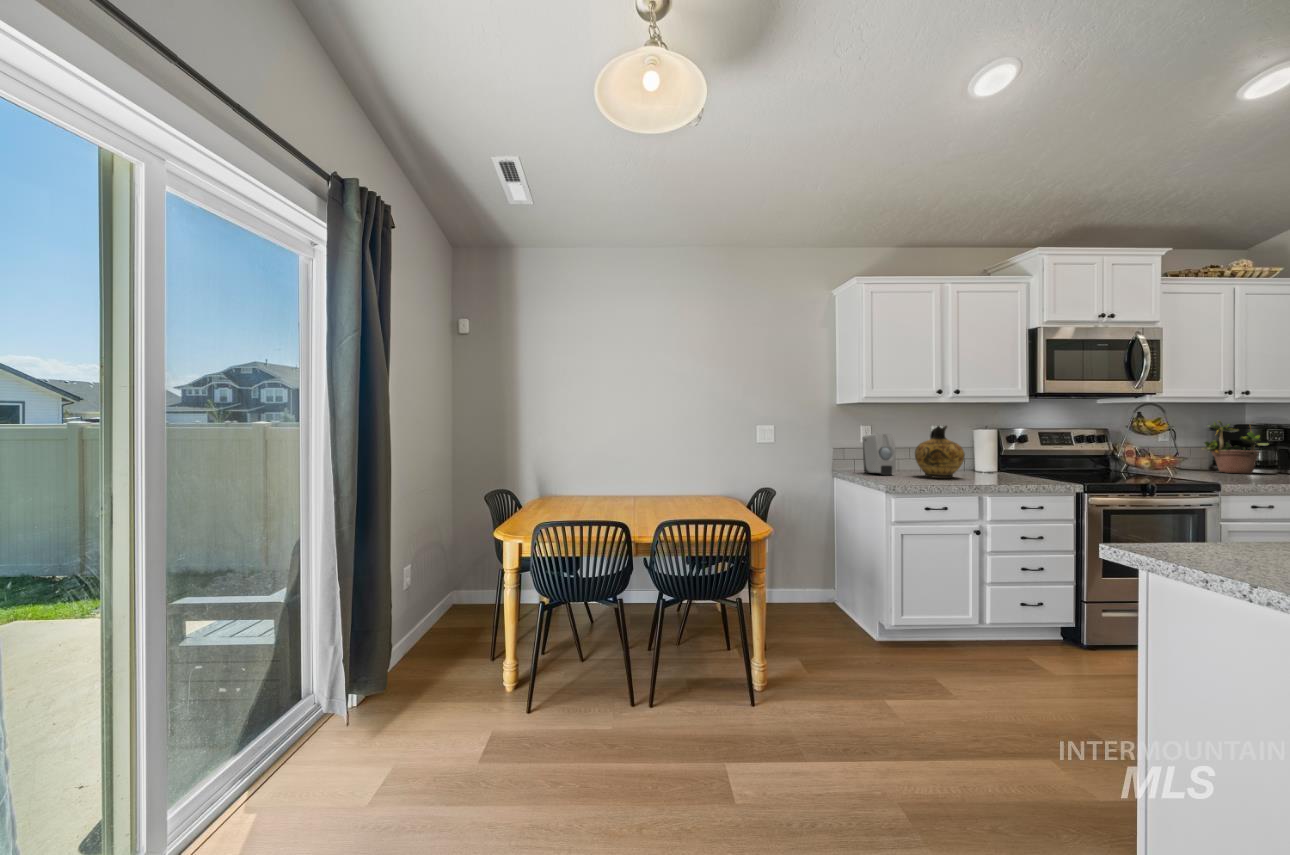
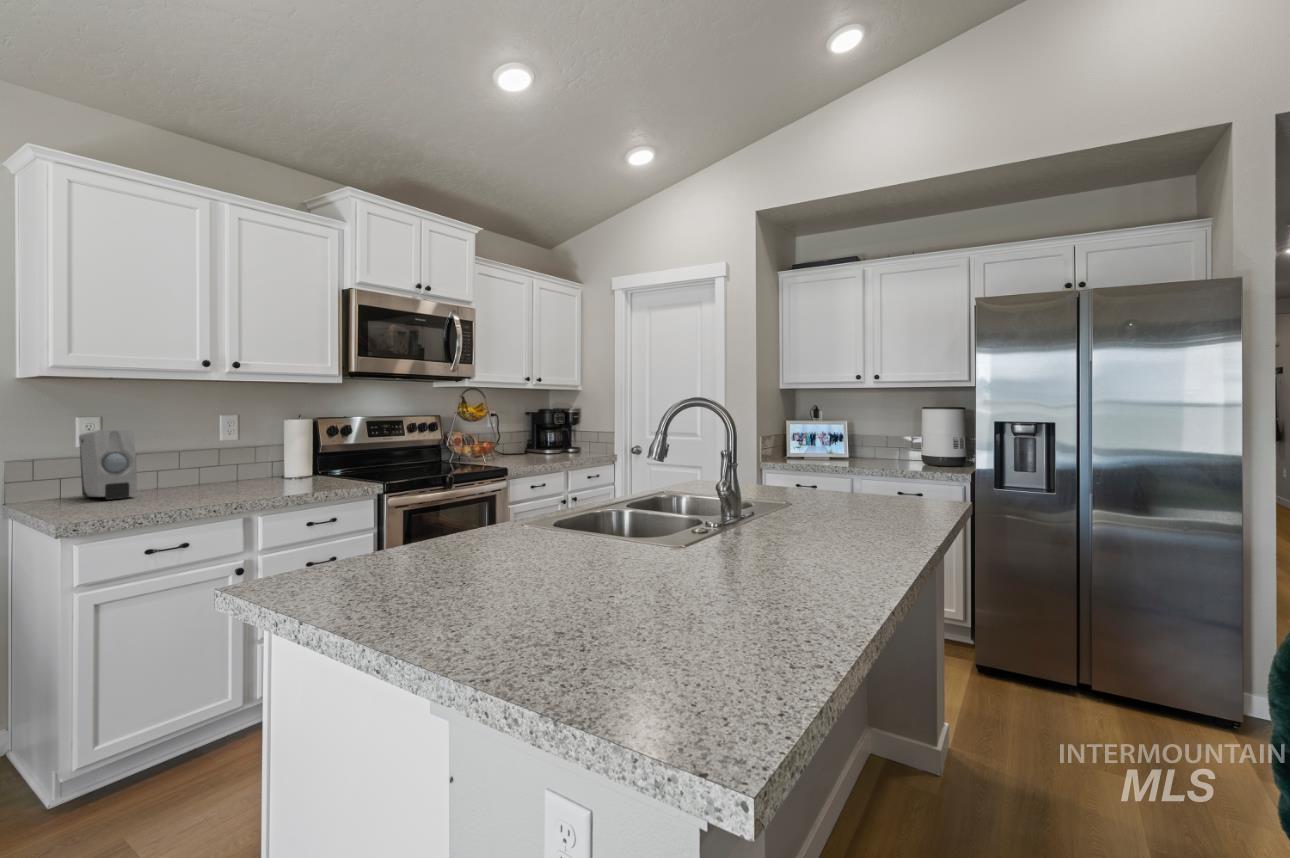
potted plant: present [1202,421,1269,474] -> none [515,402,556,456]
ceramic jug: present [915,426,965,478] -> none [167,416,244,496]

